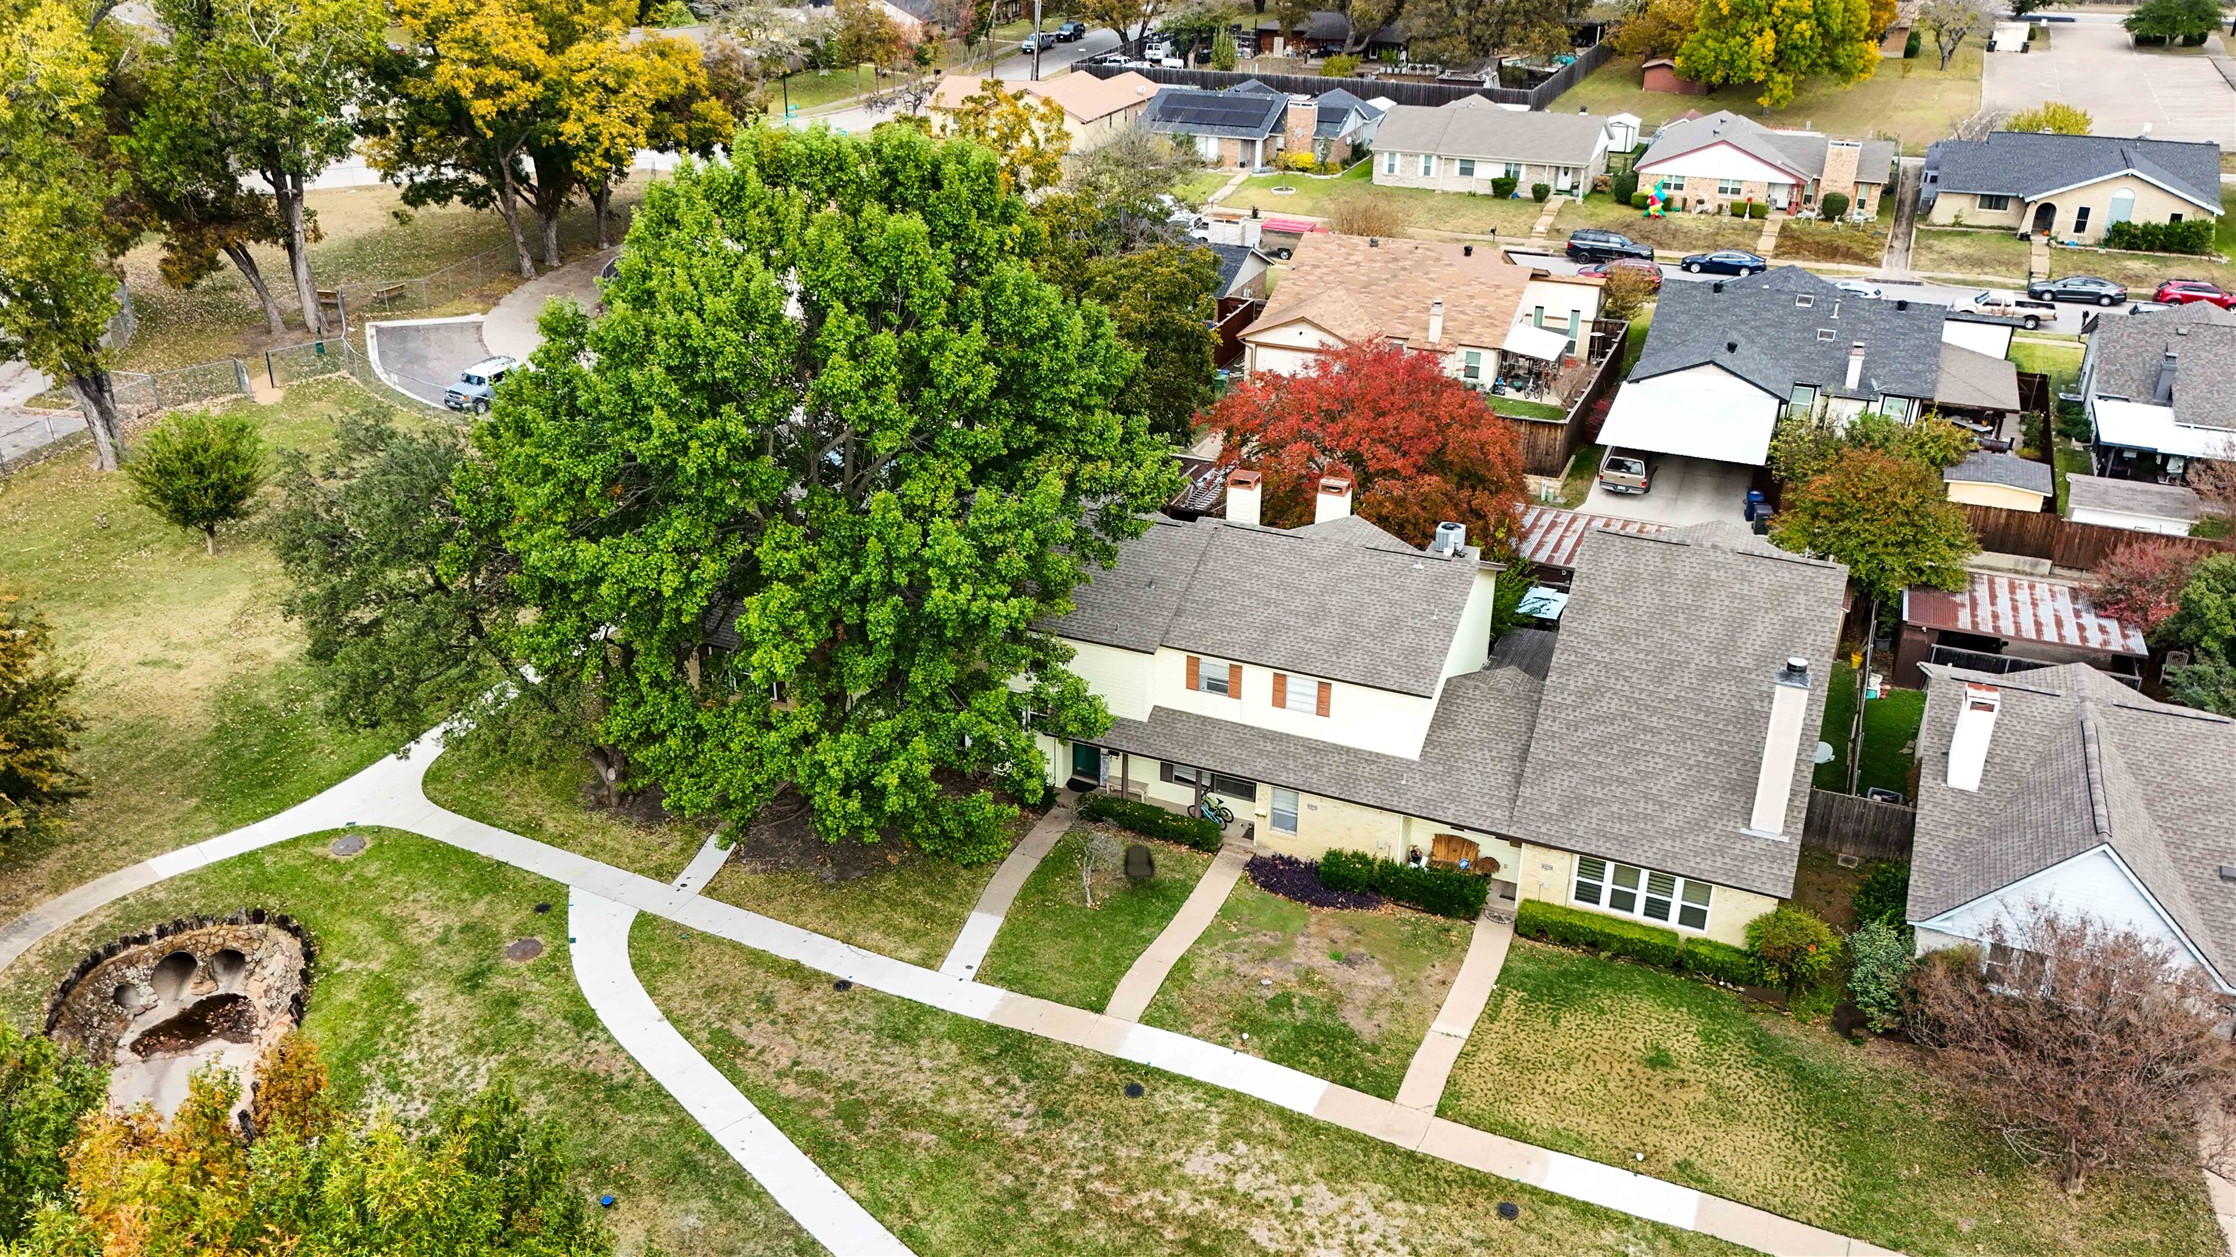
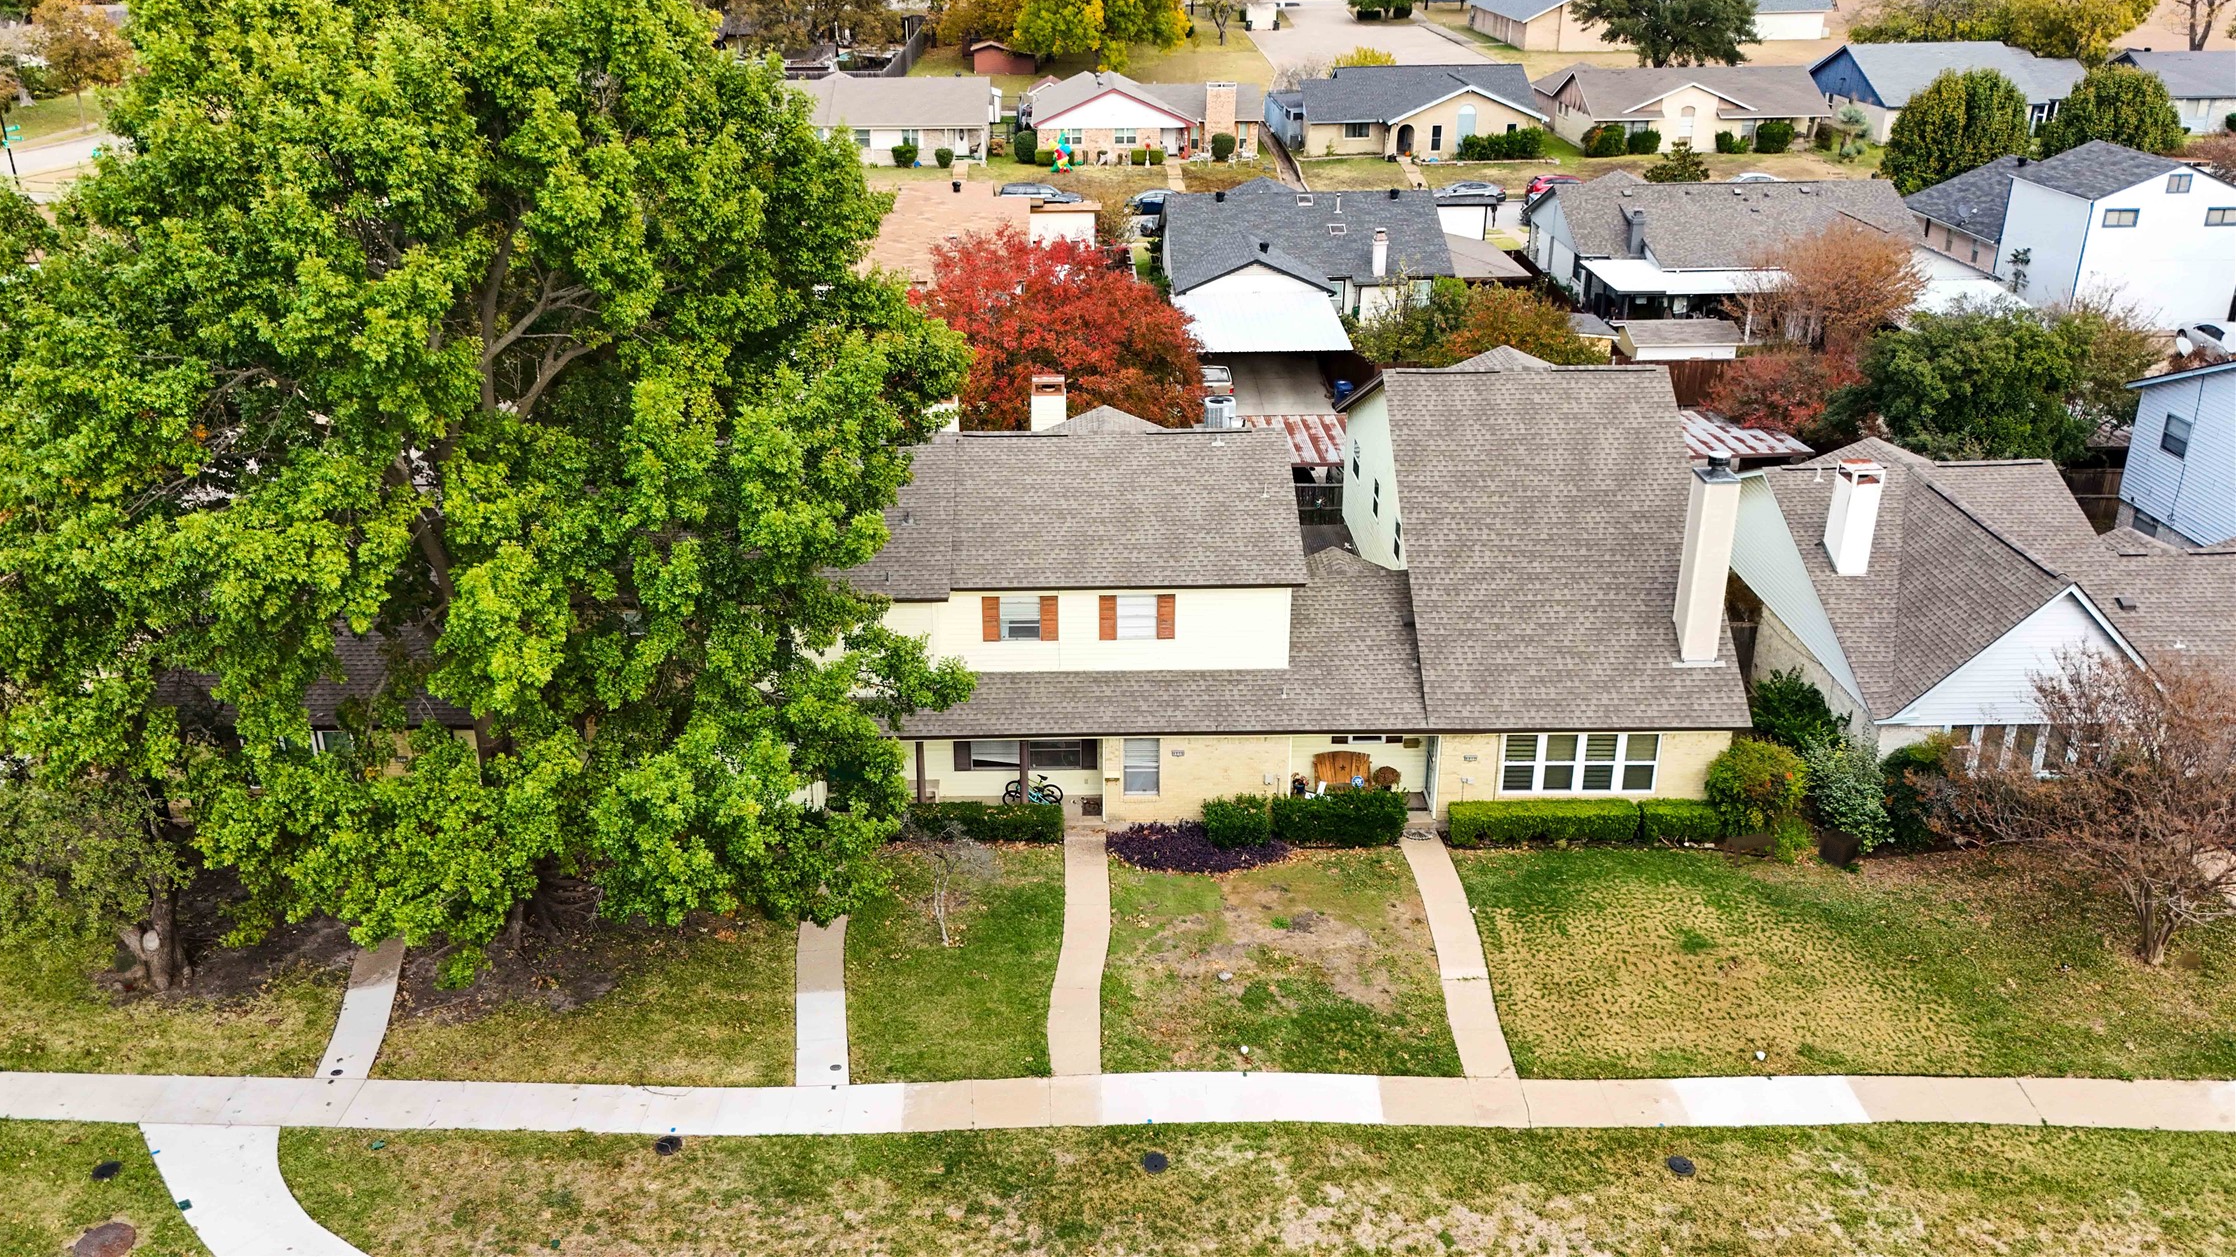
lounge chair: present [1122,845,1156,889] -> none [972,848,1022,913]
woven basket: none [2105,1188,2132,1213] -> present [2176,941,2201,969]

